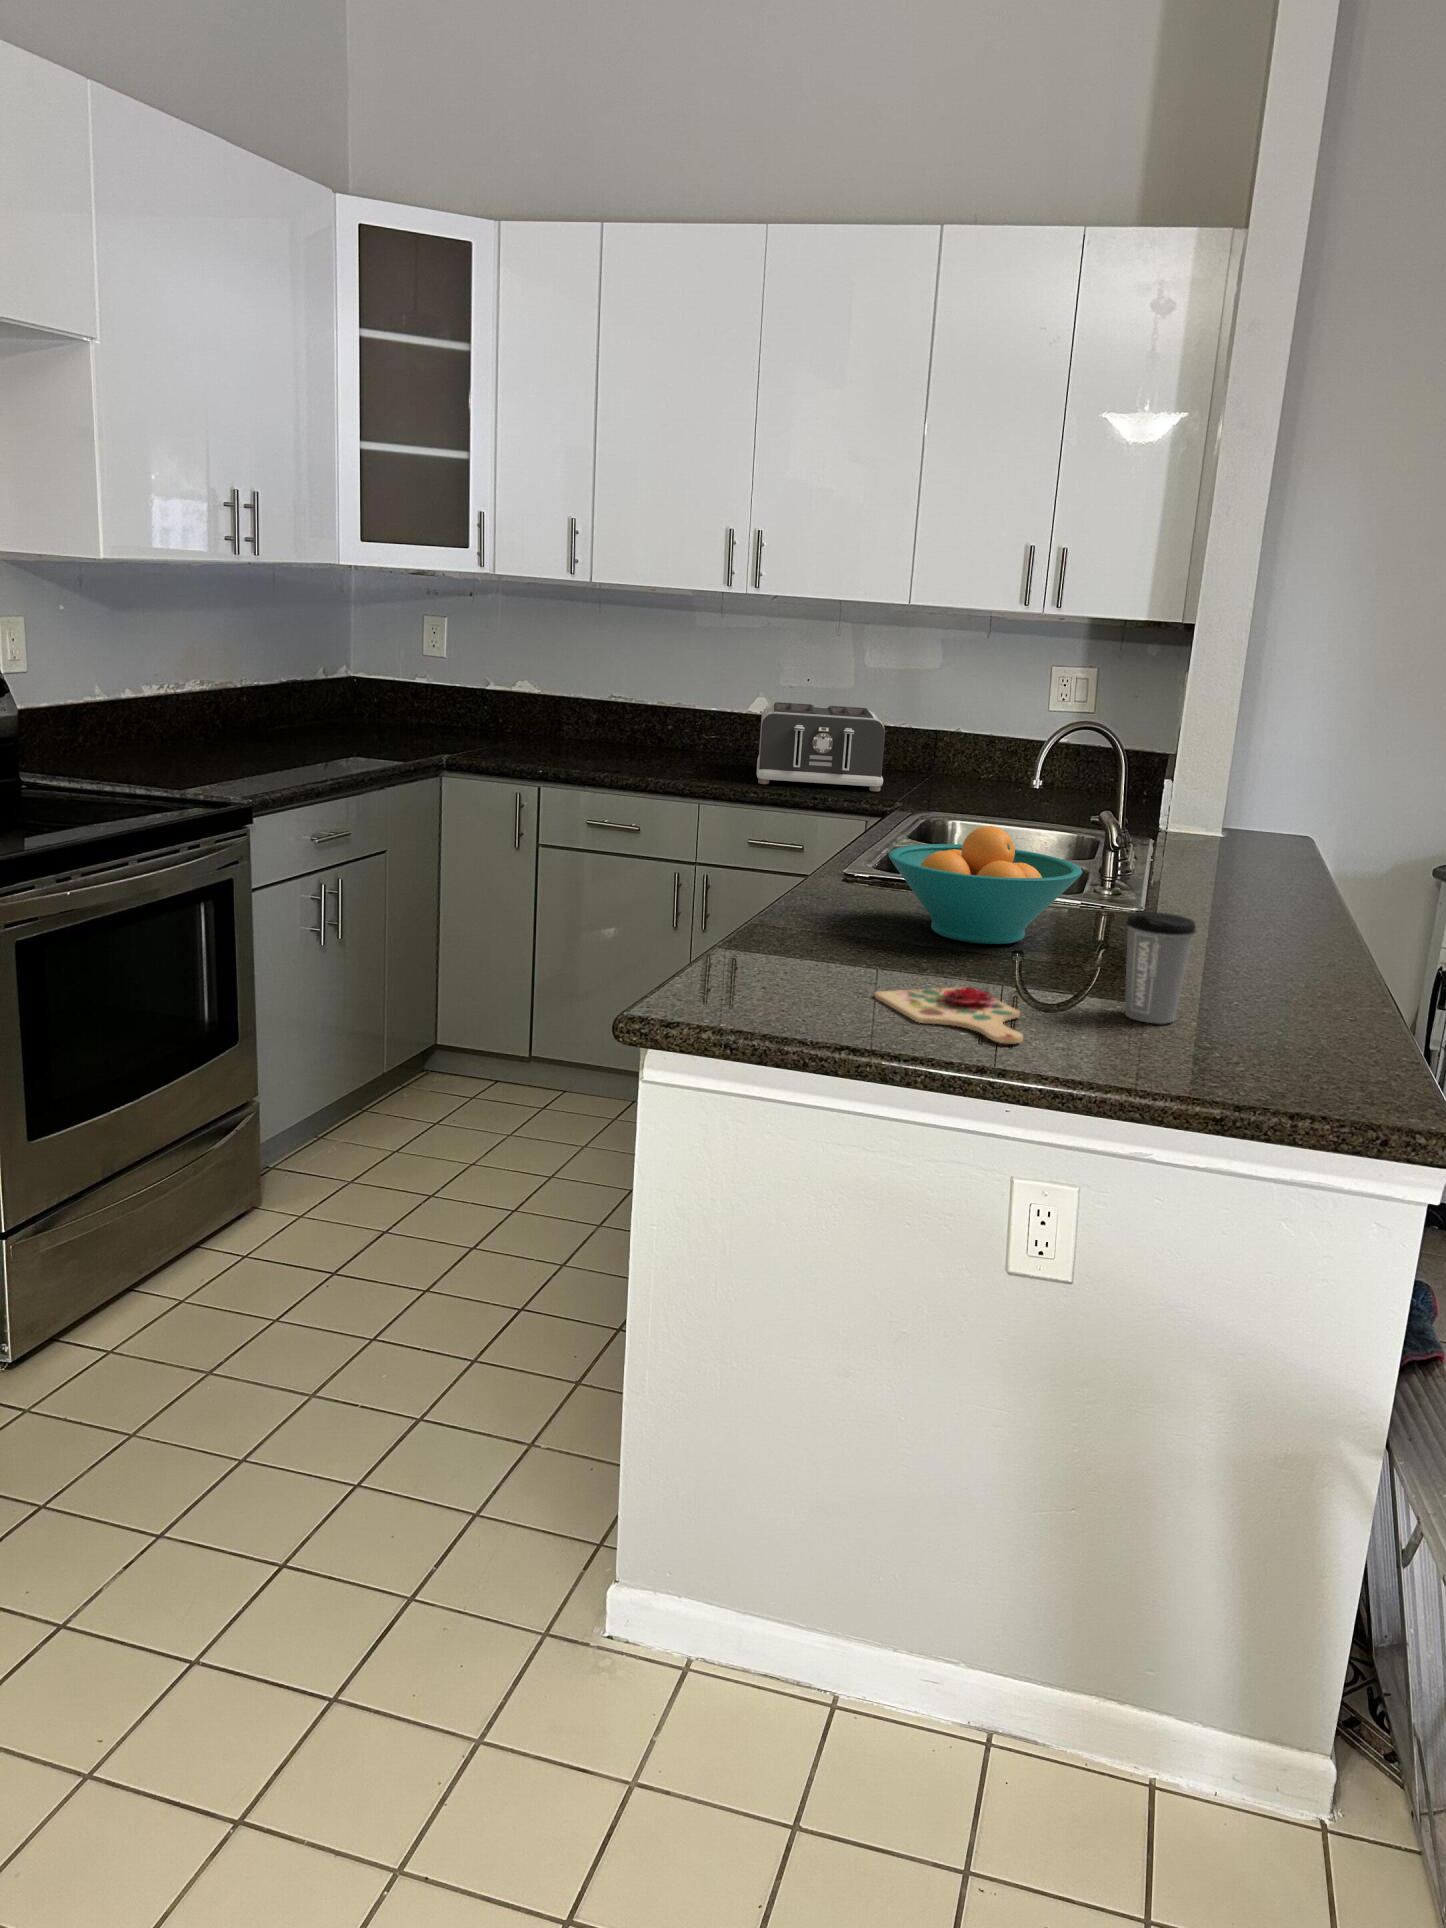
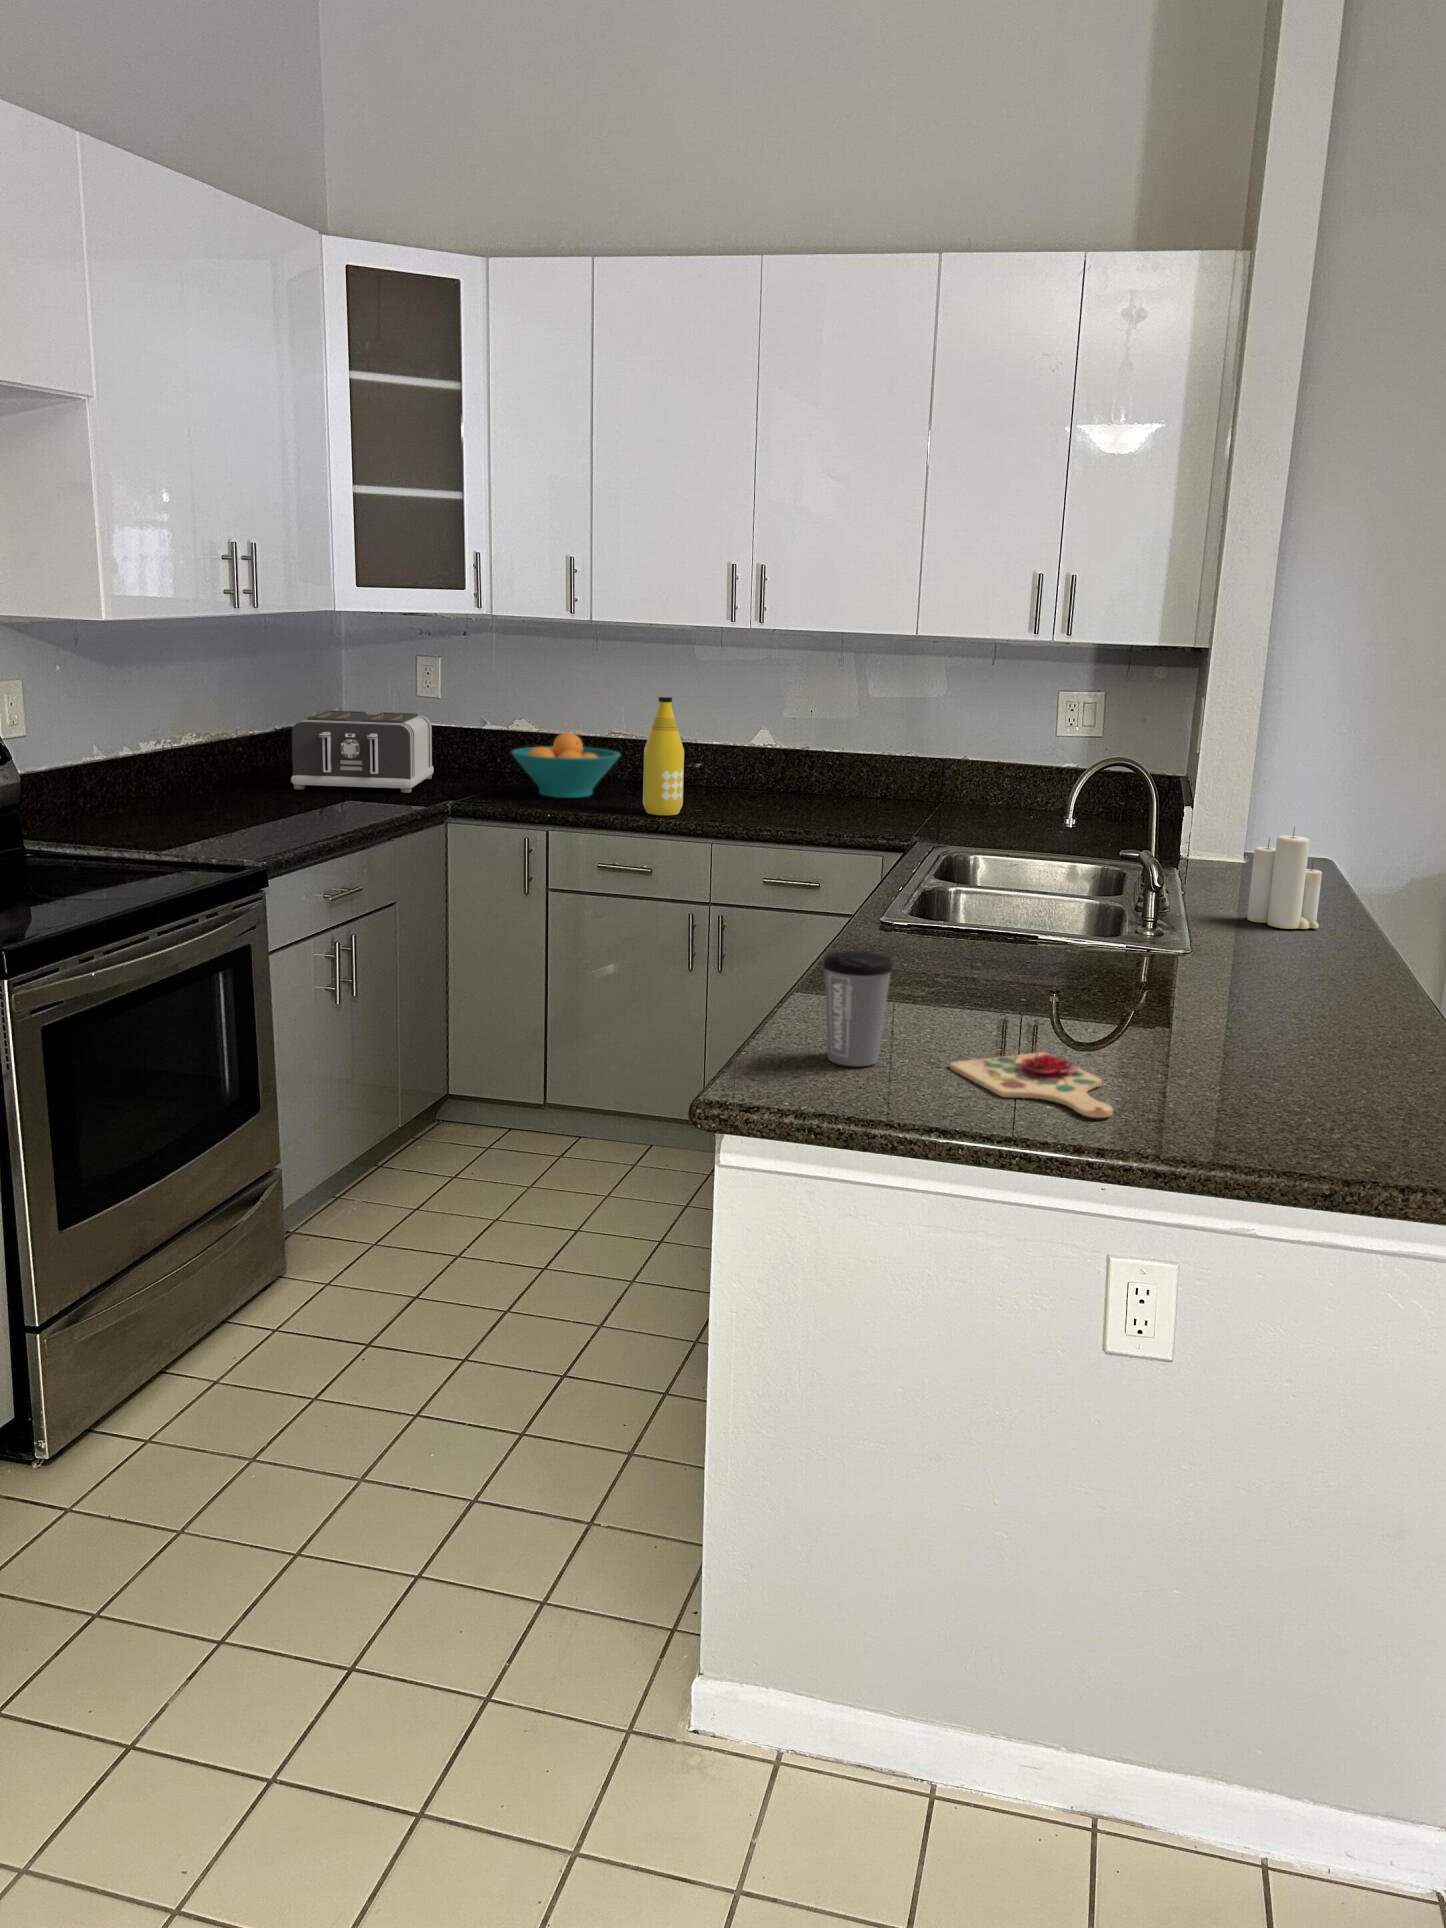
bottle: none [634,658,676,776] -> present [643,696,684,815]
toaster: present [757,702,885,791] -> present [291,711,434,793]
candle: none [1211,794,1286,896] -> present [1247,827,1322,929]
fruit bowl: present [888,826,1082,944] -> present [512,733,620,798]
coffee cup: present [1125,912,1196,1024] -> present [823,951,893,1066]

